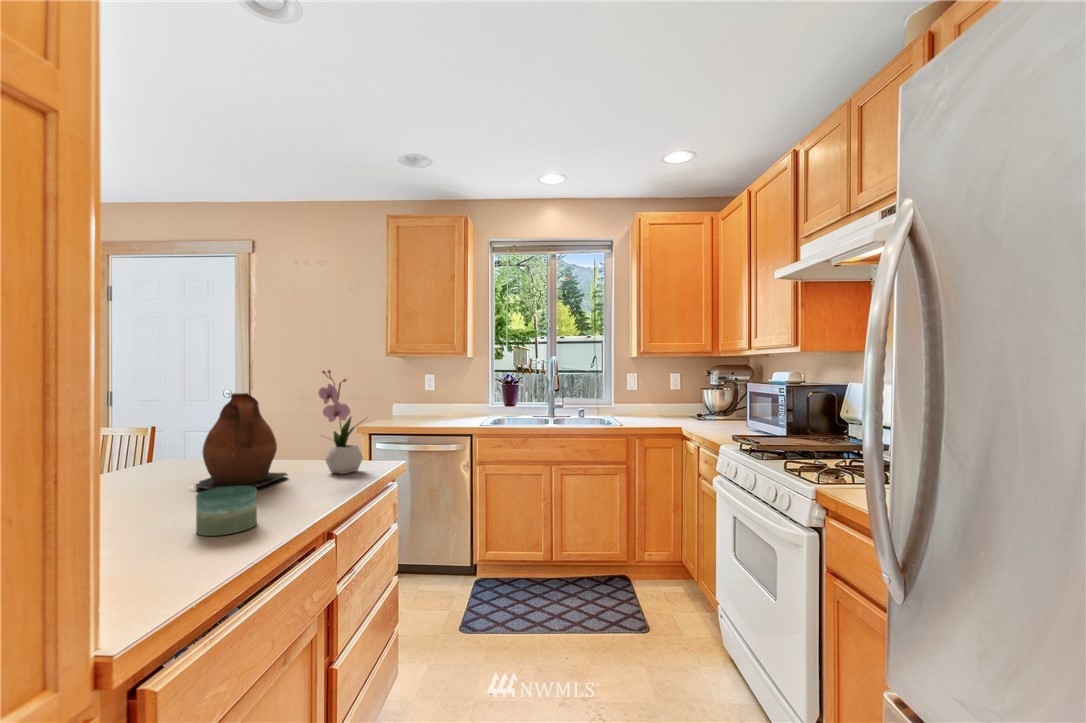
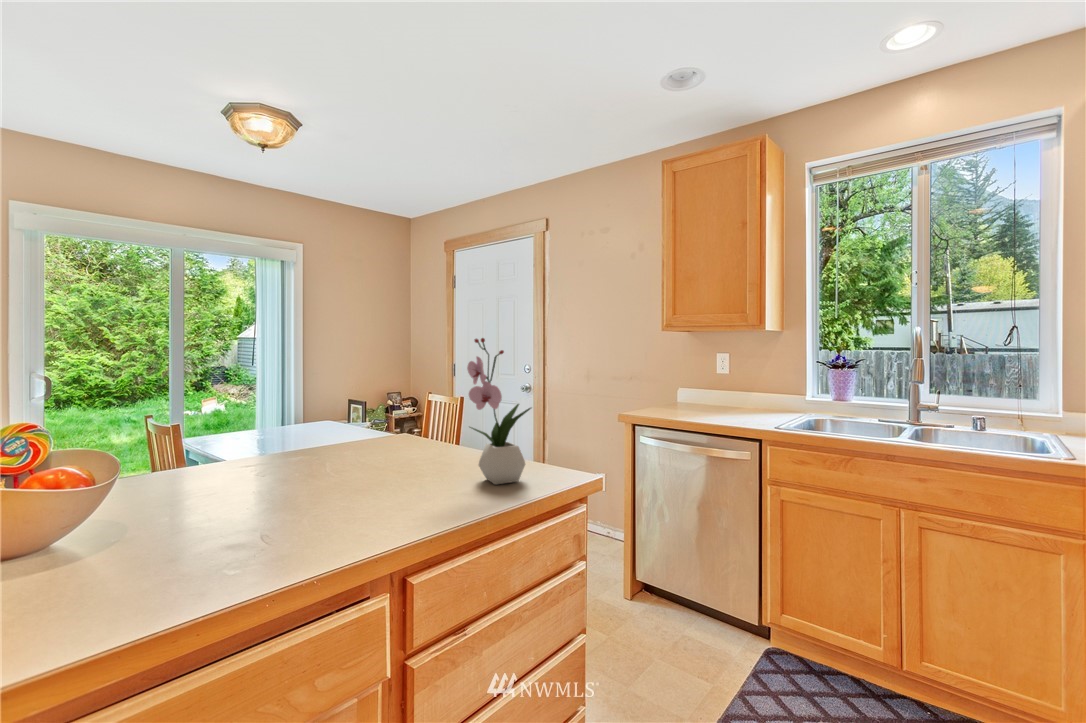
ceramic pitcher: present [195,393,287,489] -> none [322,365,434,488]
candle: present [196,486,257,536] -> none [180,491,270,568]

